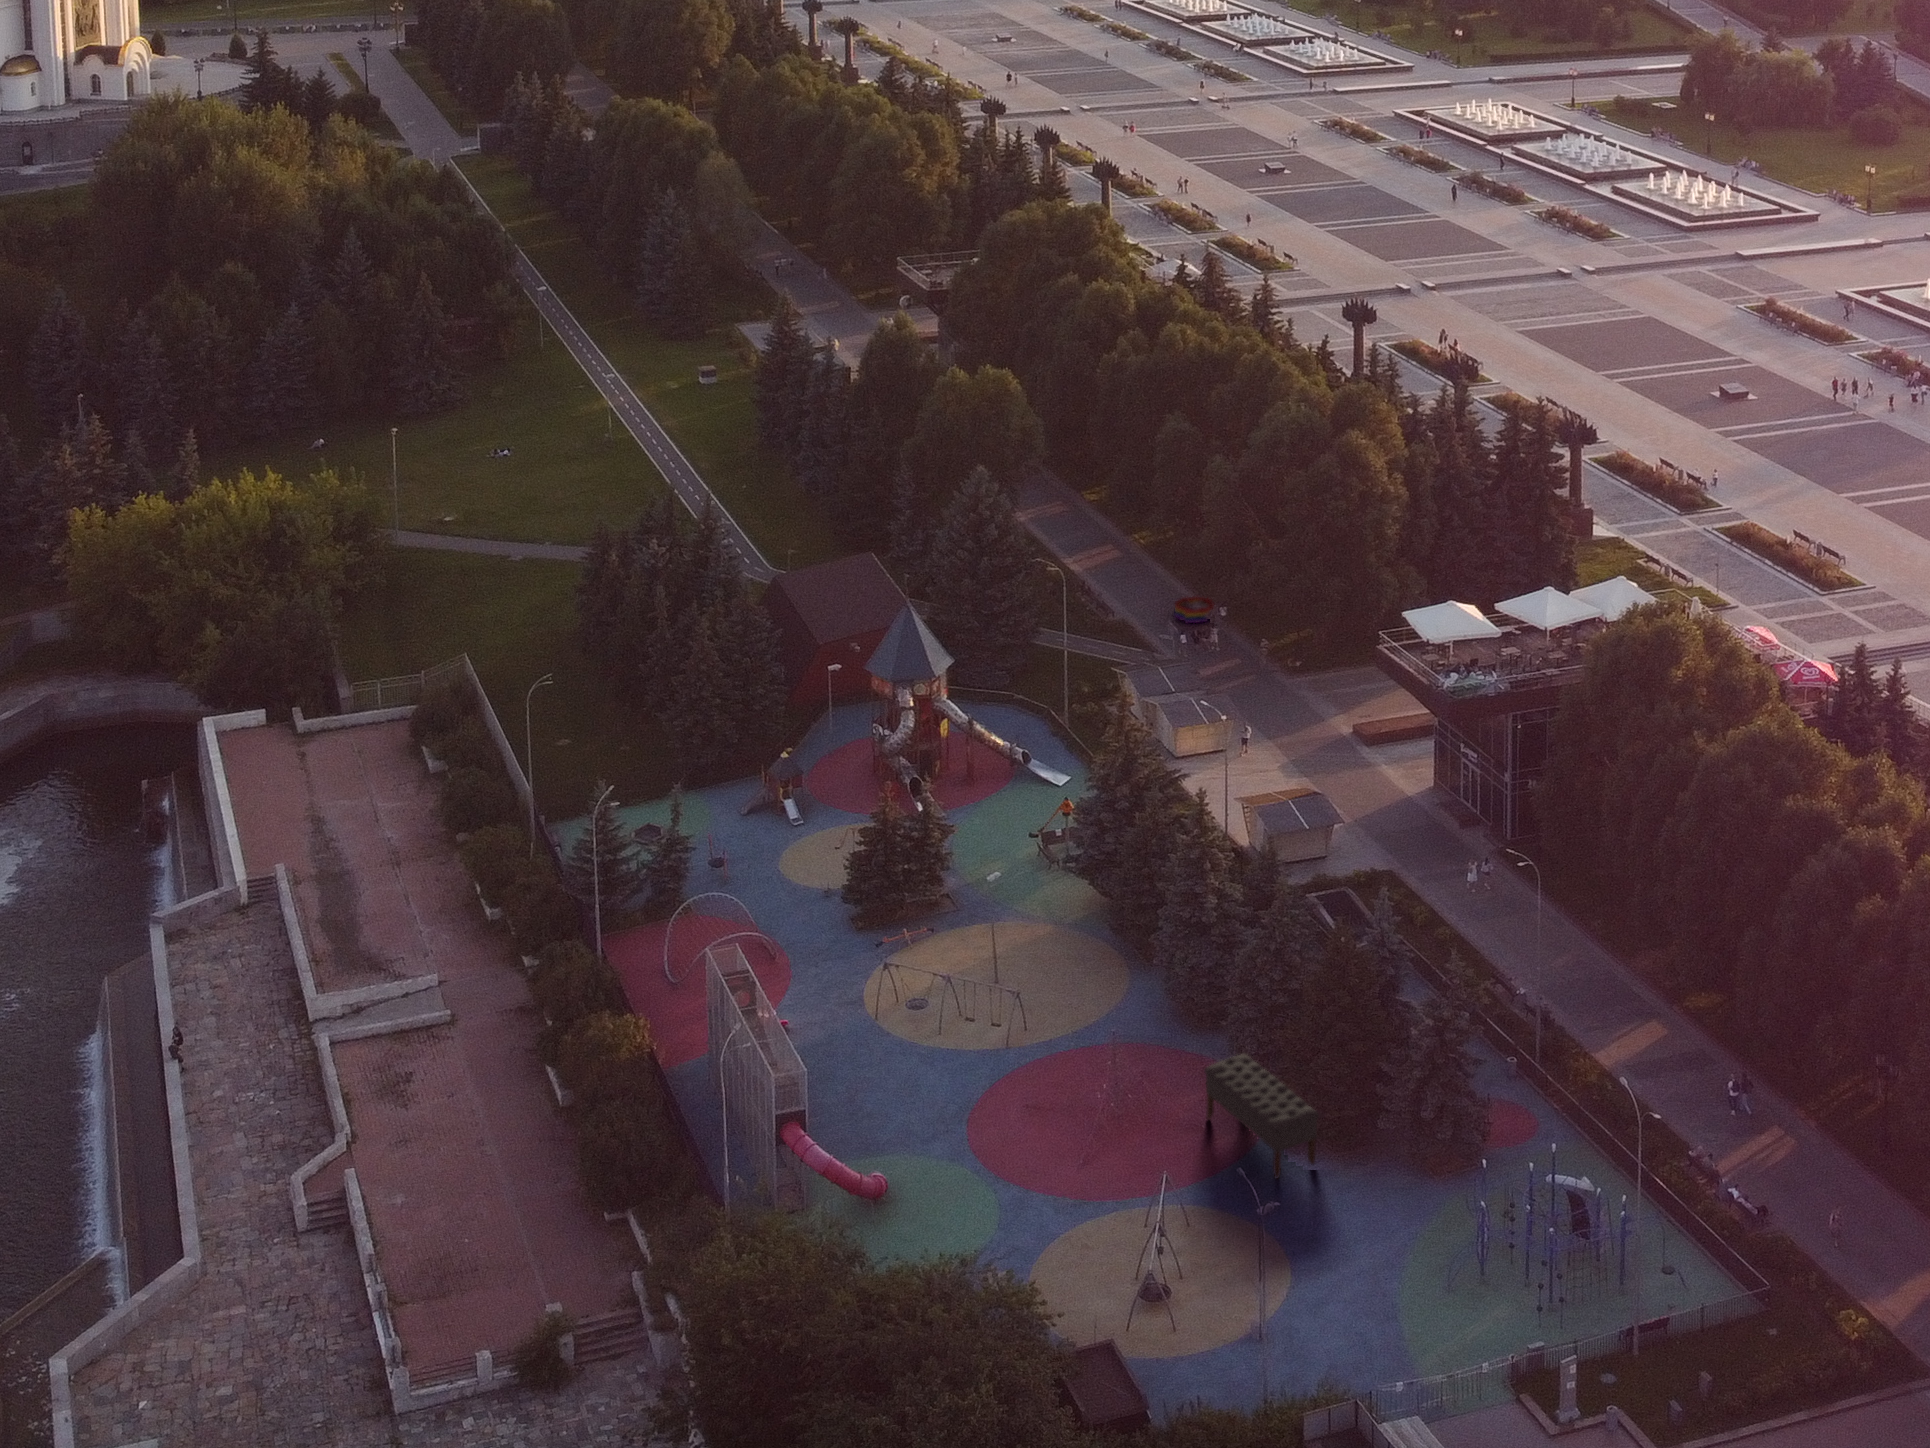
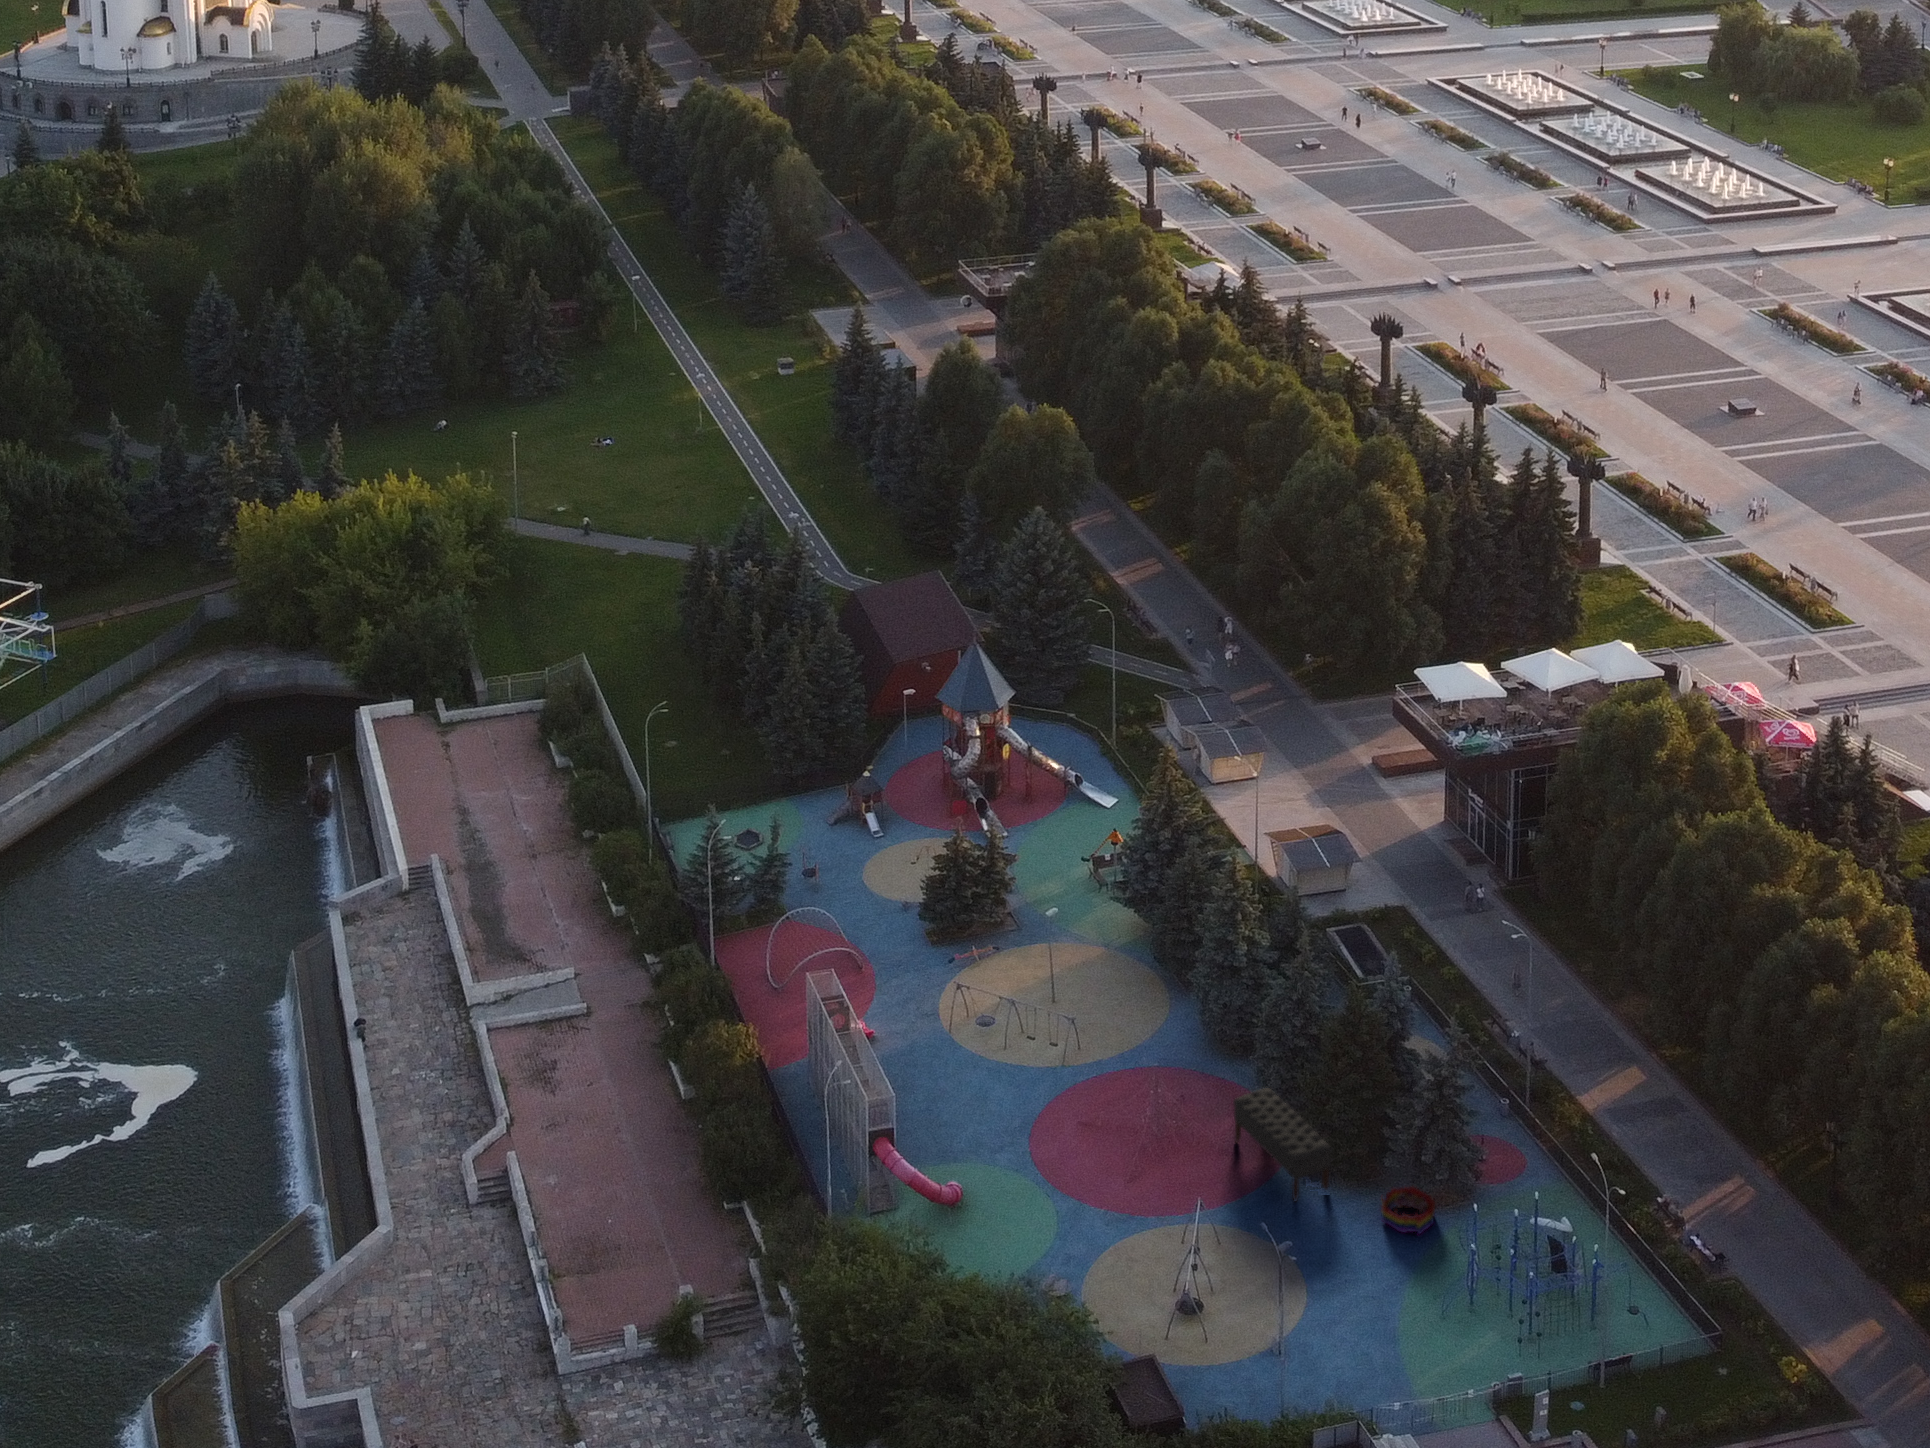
storage bin: present [1175,597,1214,623] -> present [1381,1187,1435,1234]

